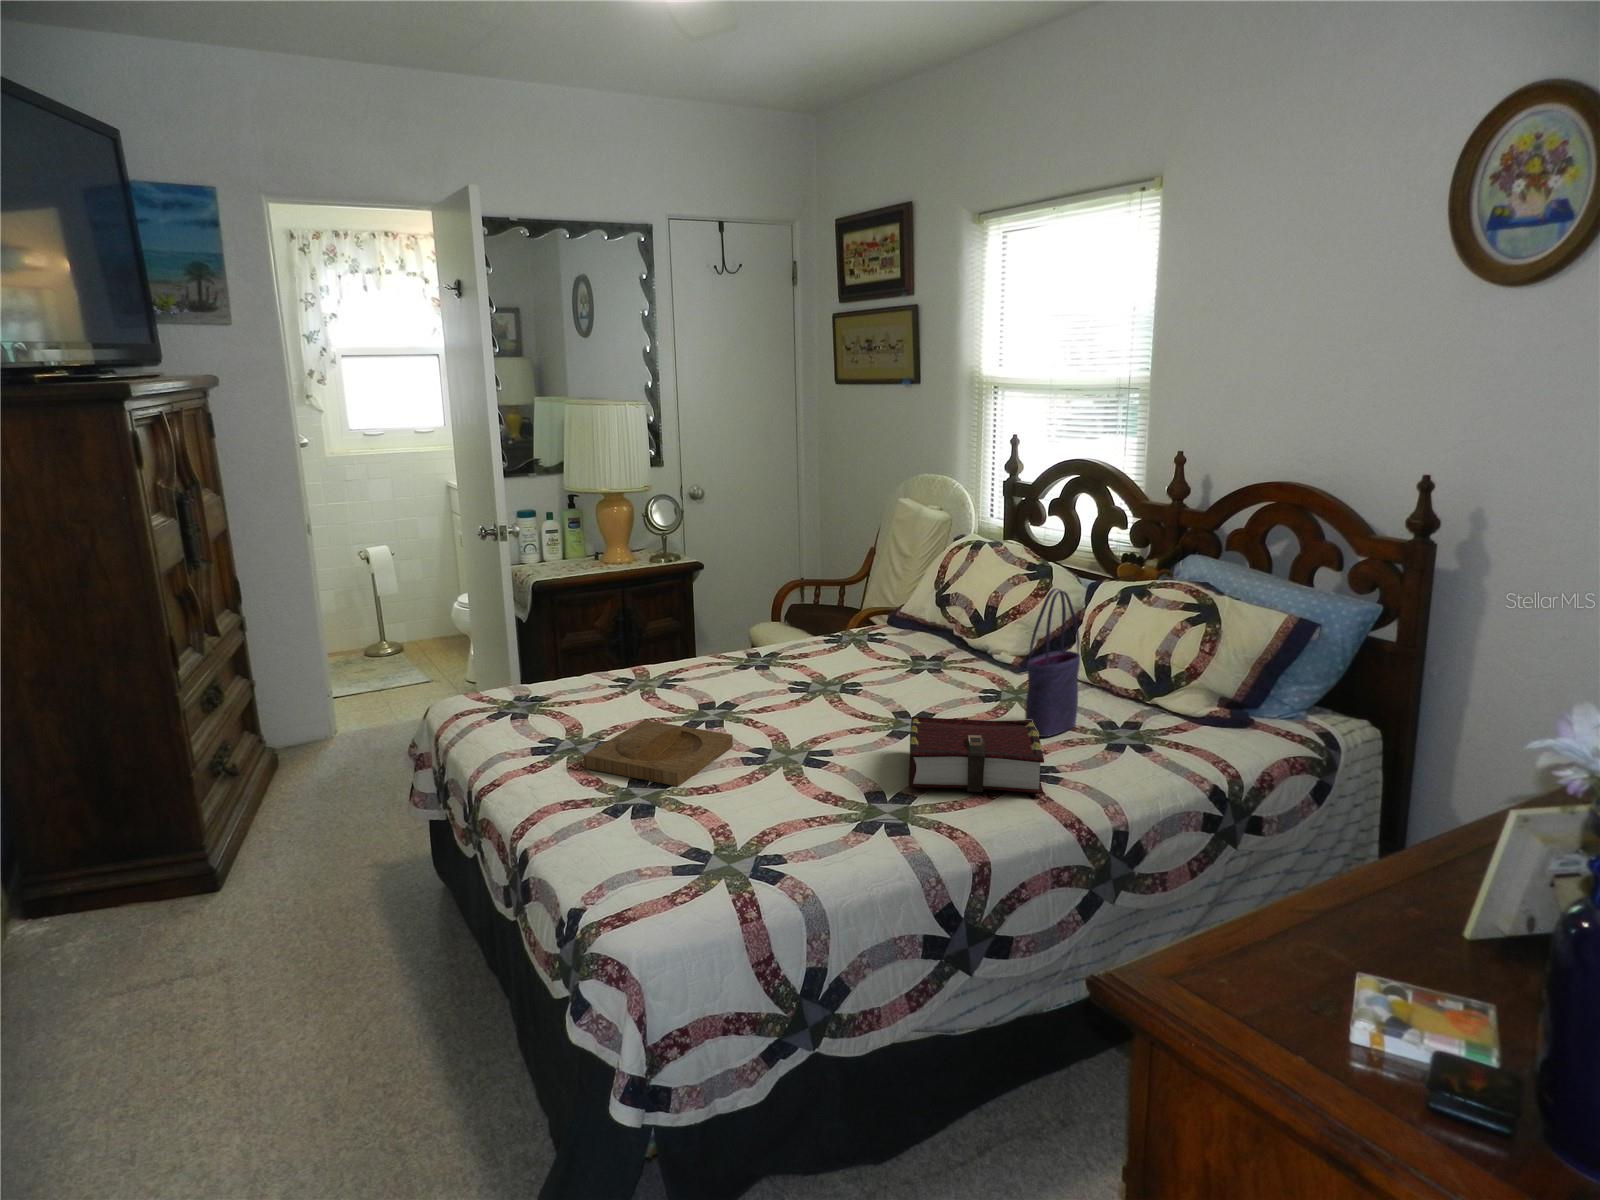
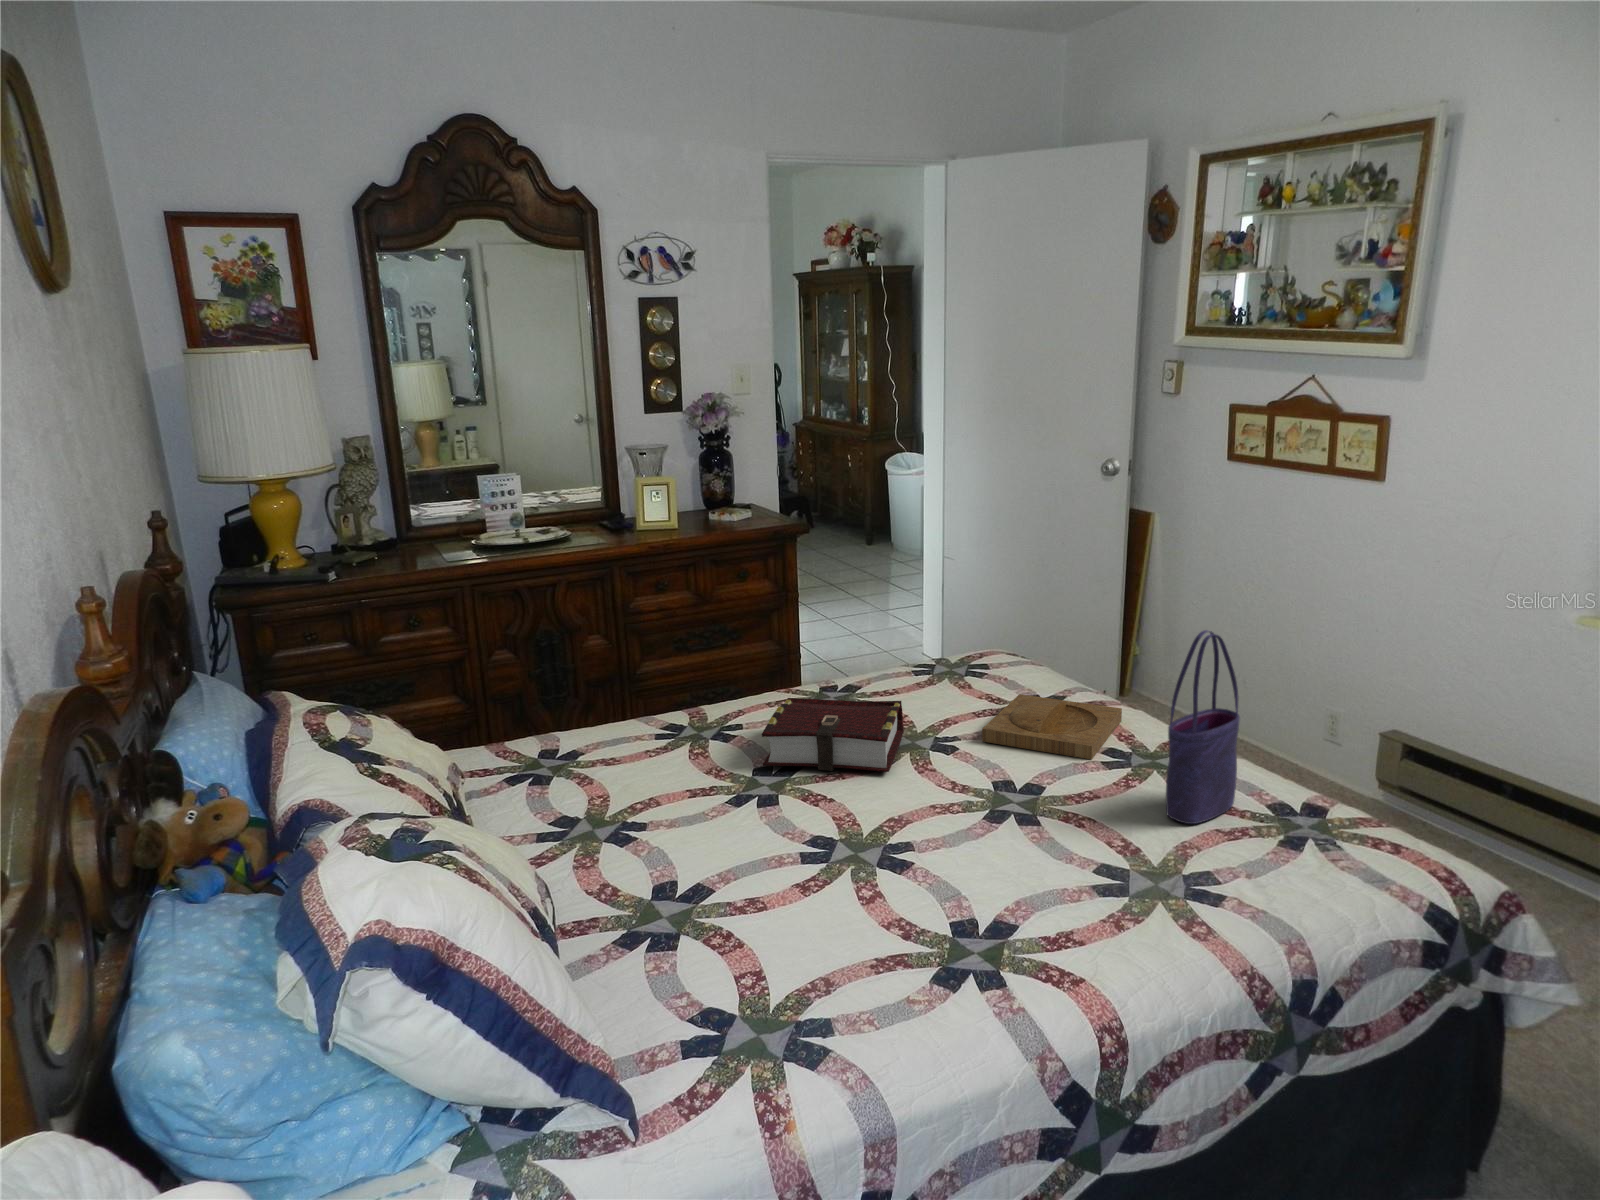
book: present [909,717,1044,794] -> present [762,698,904,772]
tray: present [583,720,733,786] -> present [982,694,1122,760]

